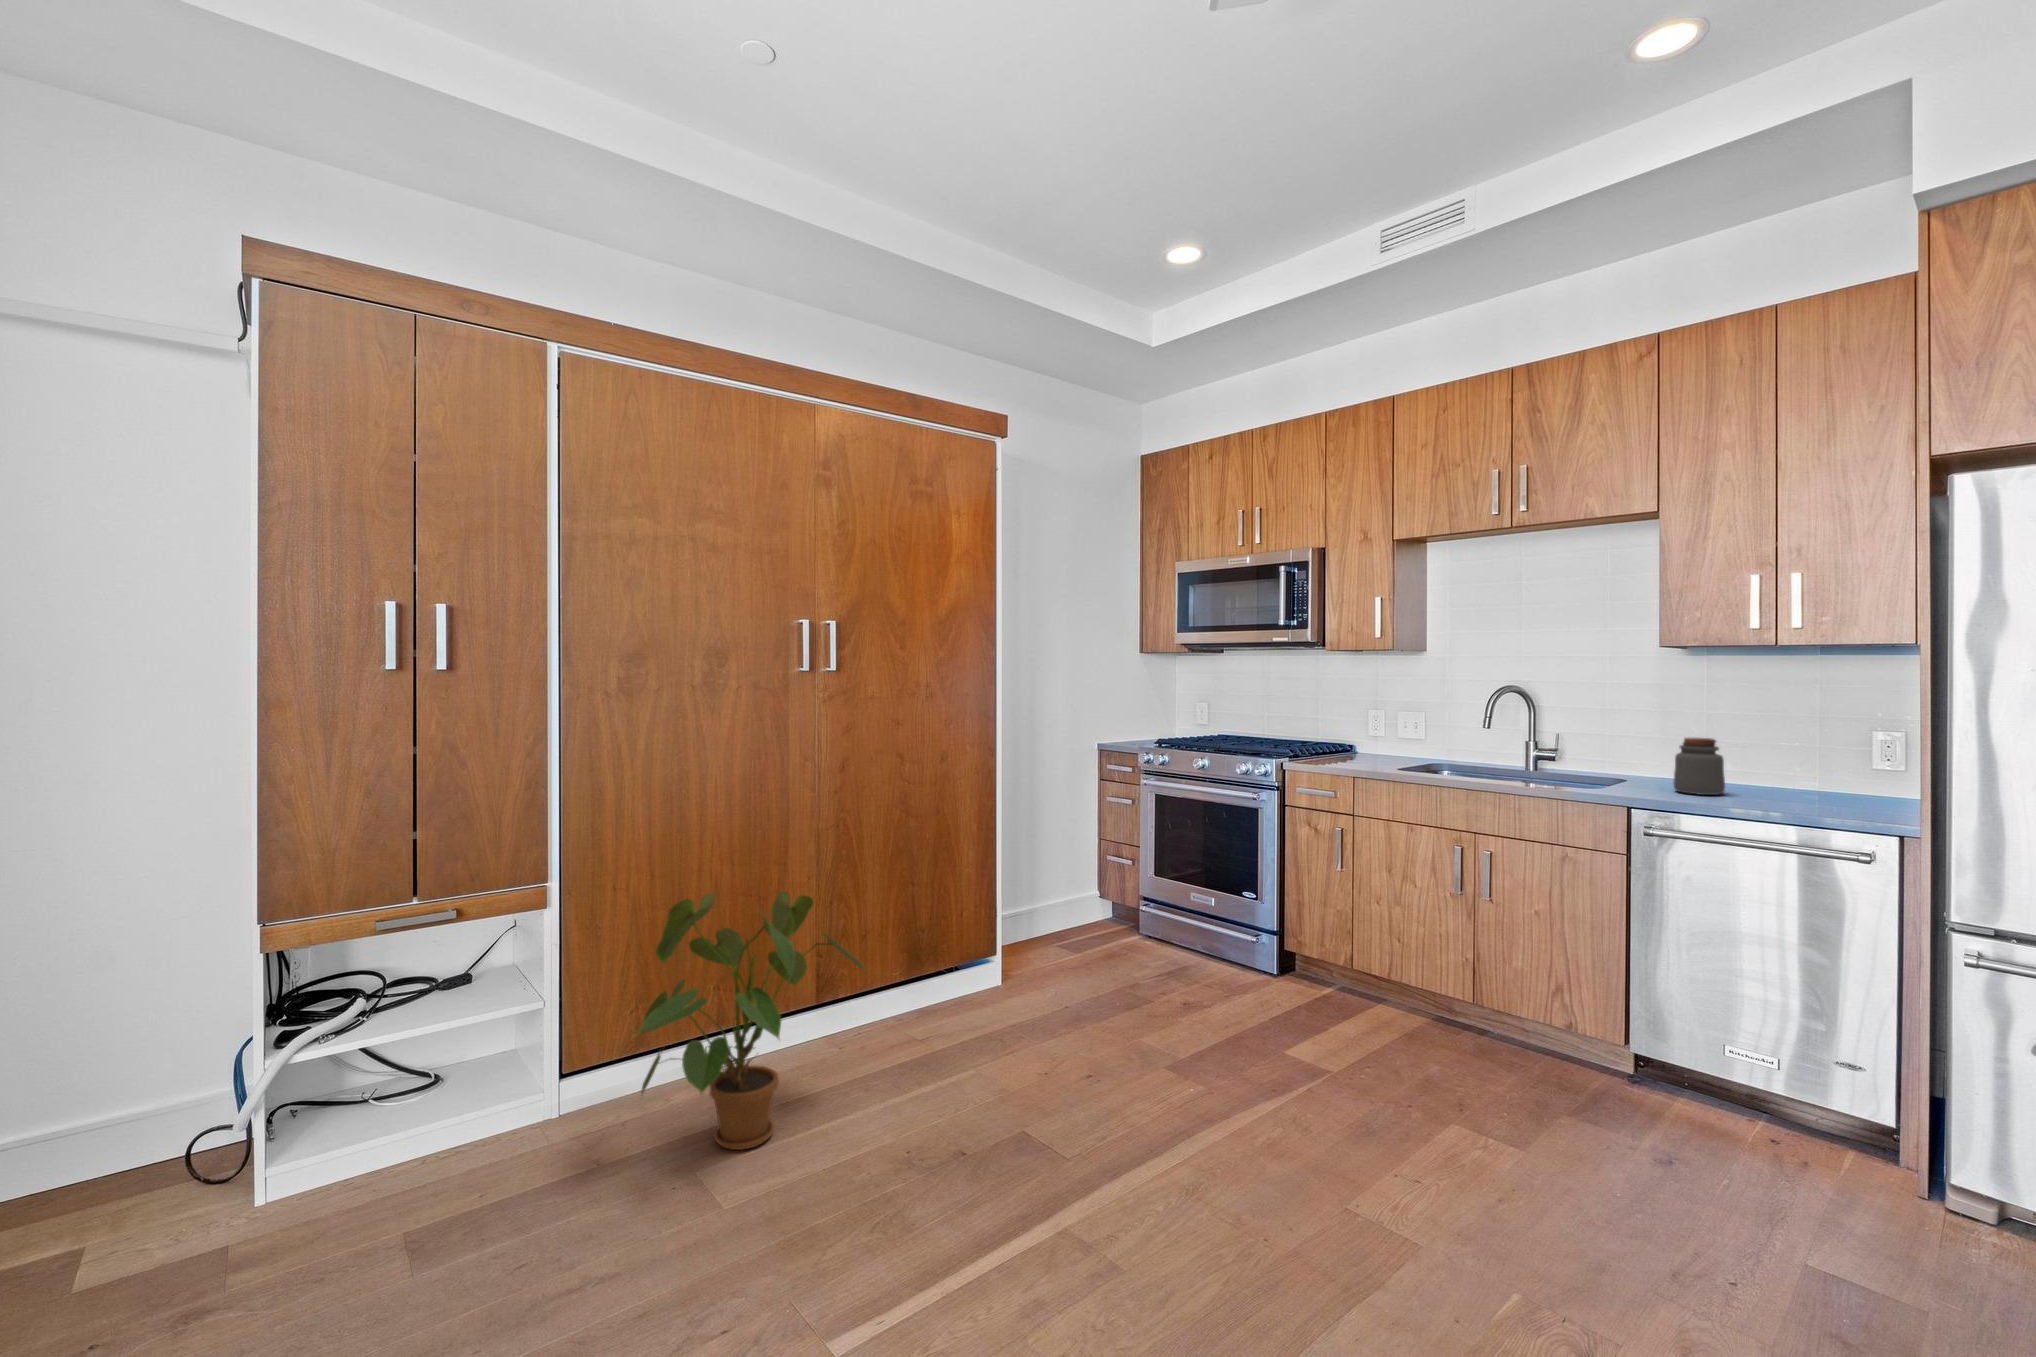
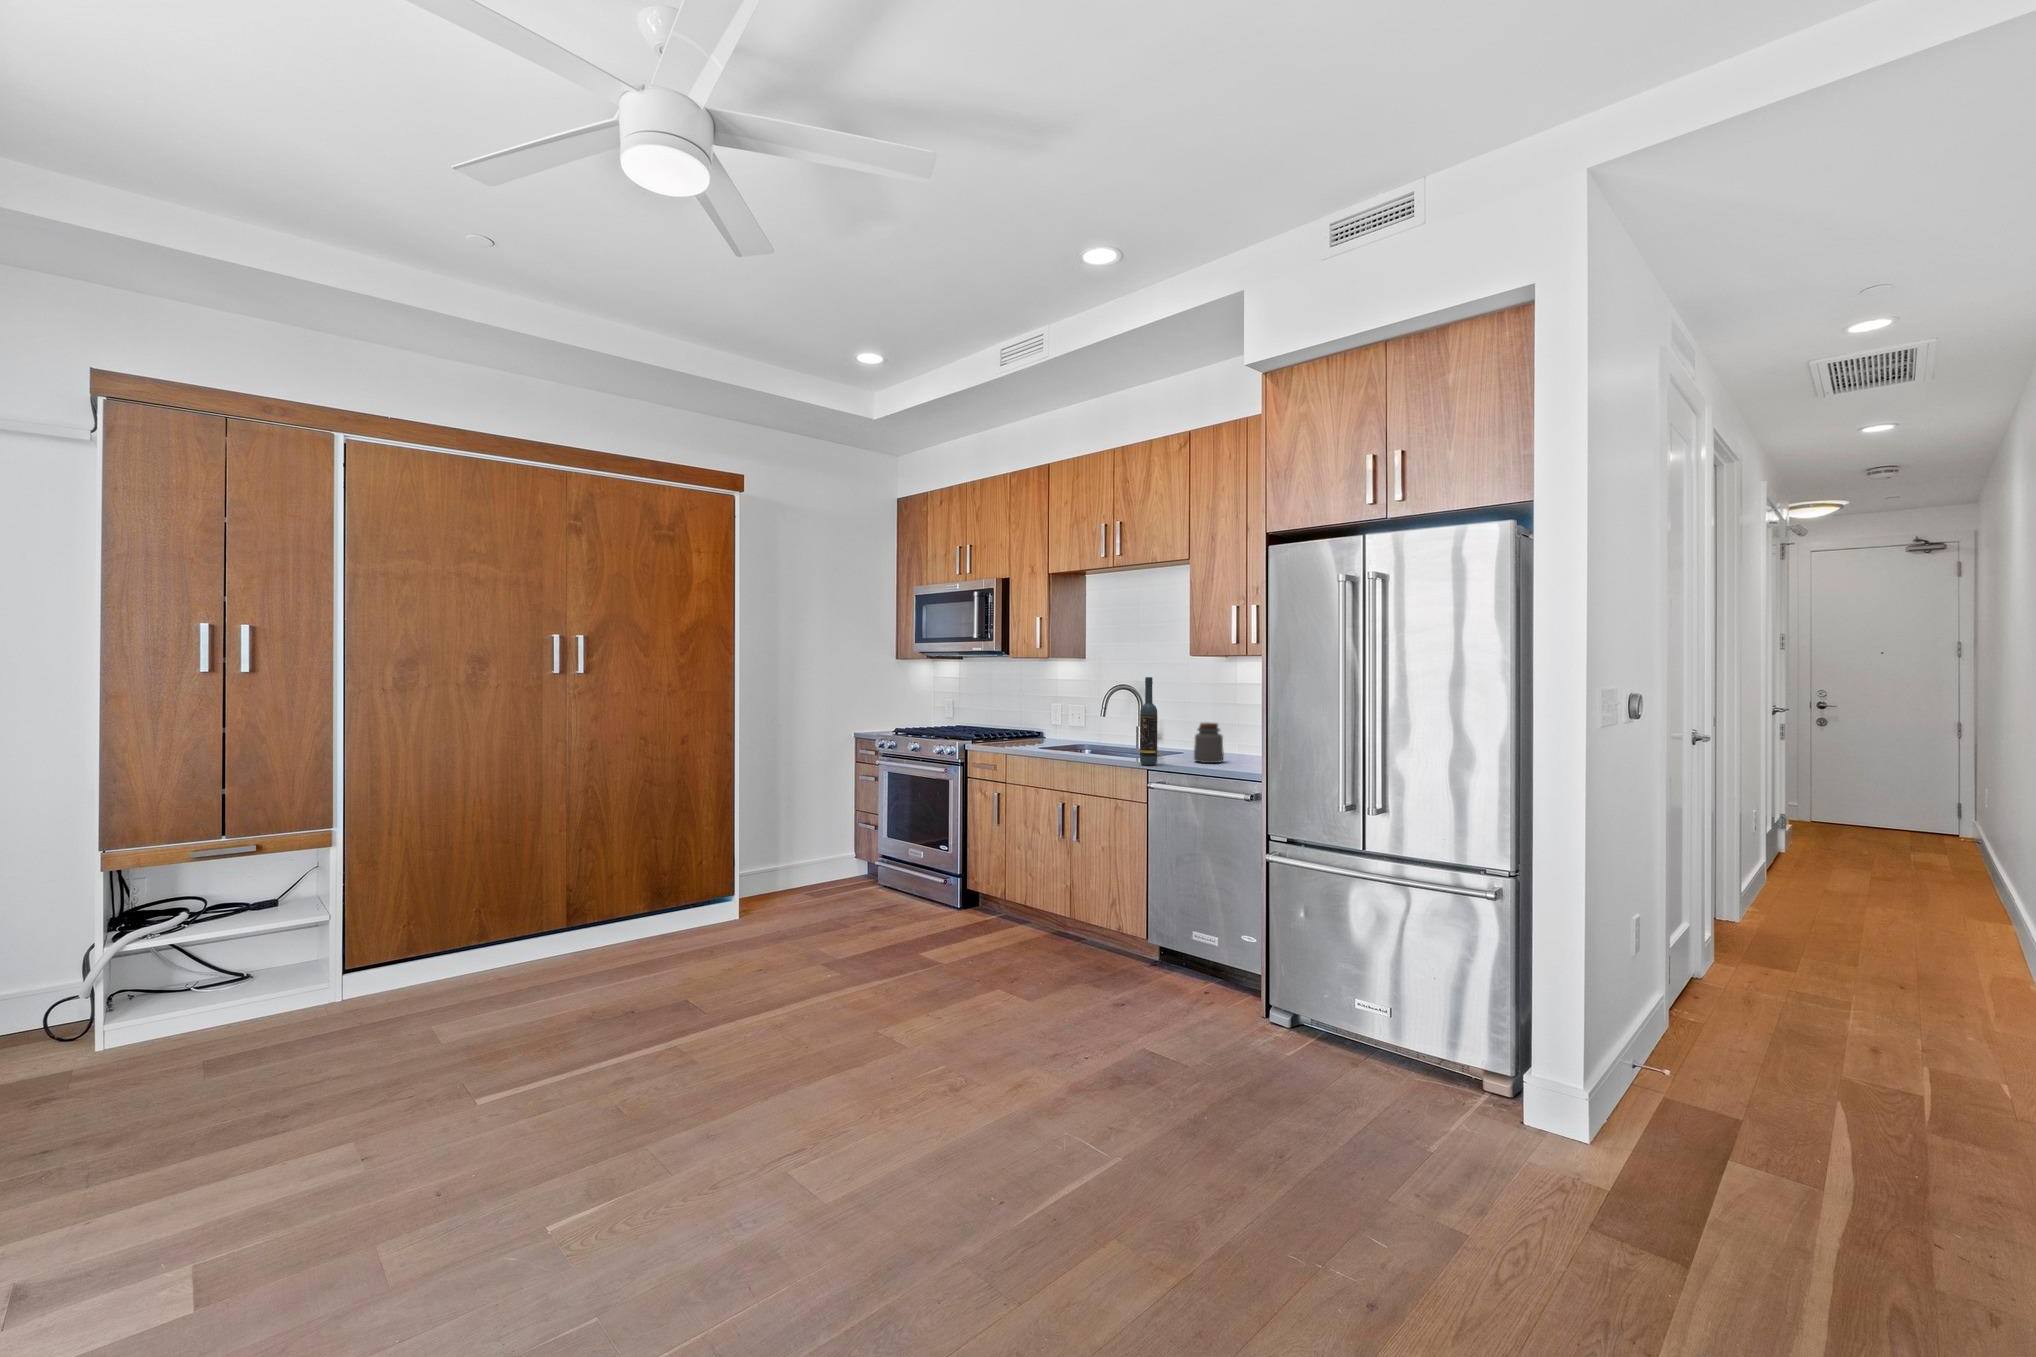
wine bottle: none [1607,674,1636,798] -> present [1140,677,1158,765]
house plant: present [635,891,866,1150] -> none [387,837,589,1016]

